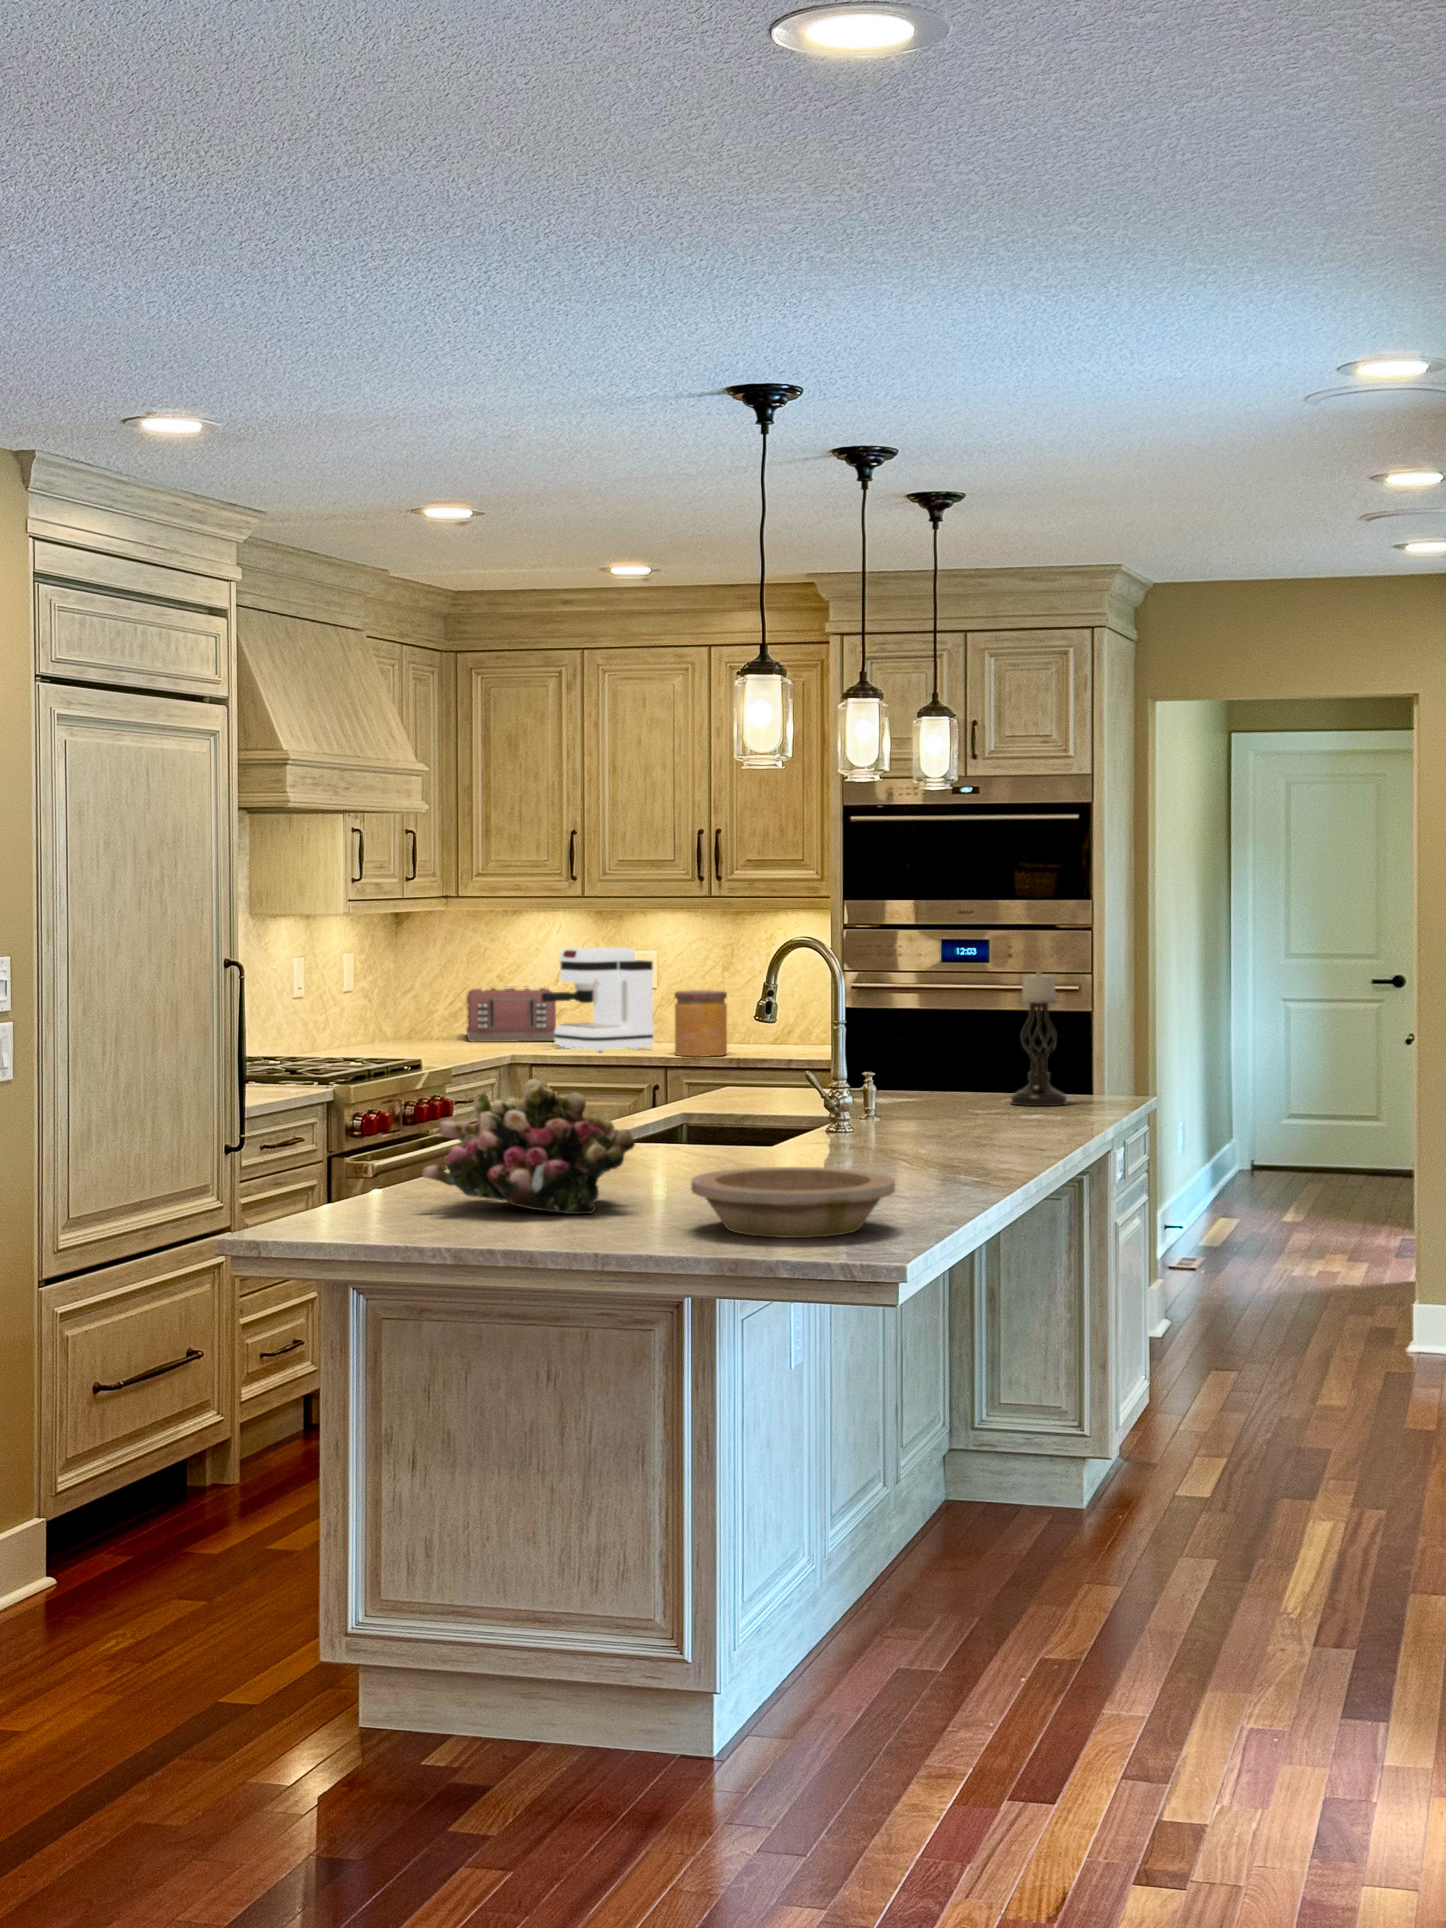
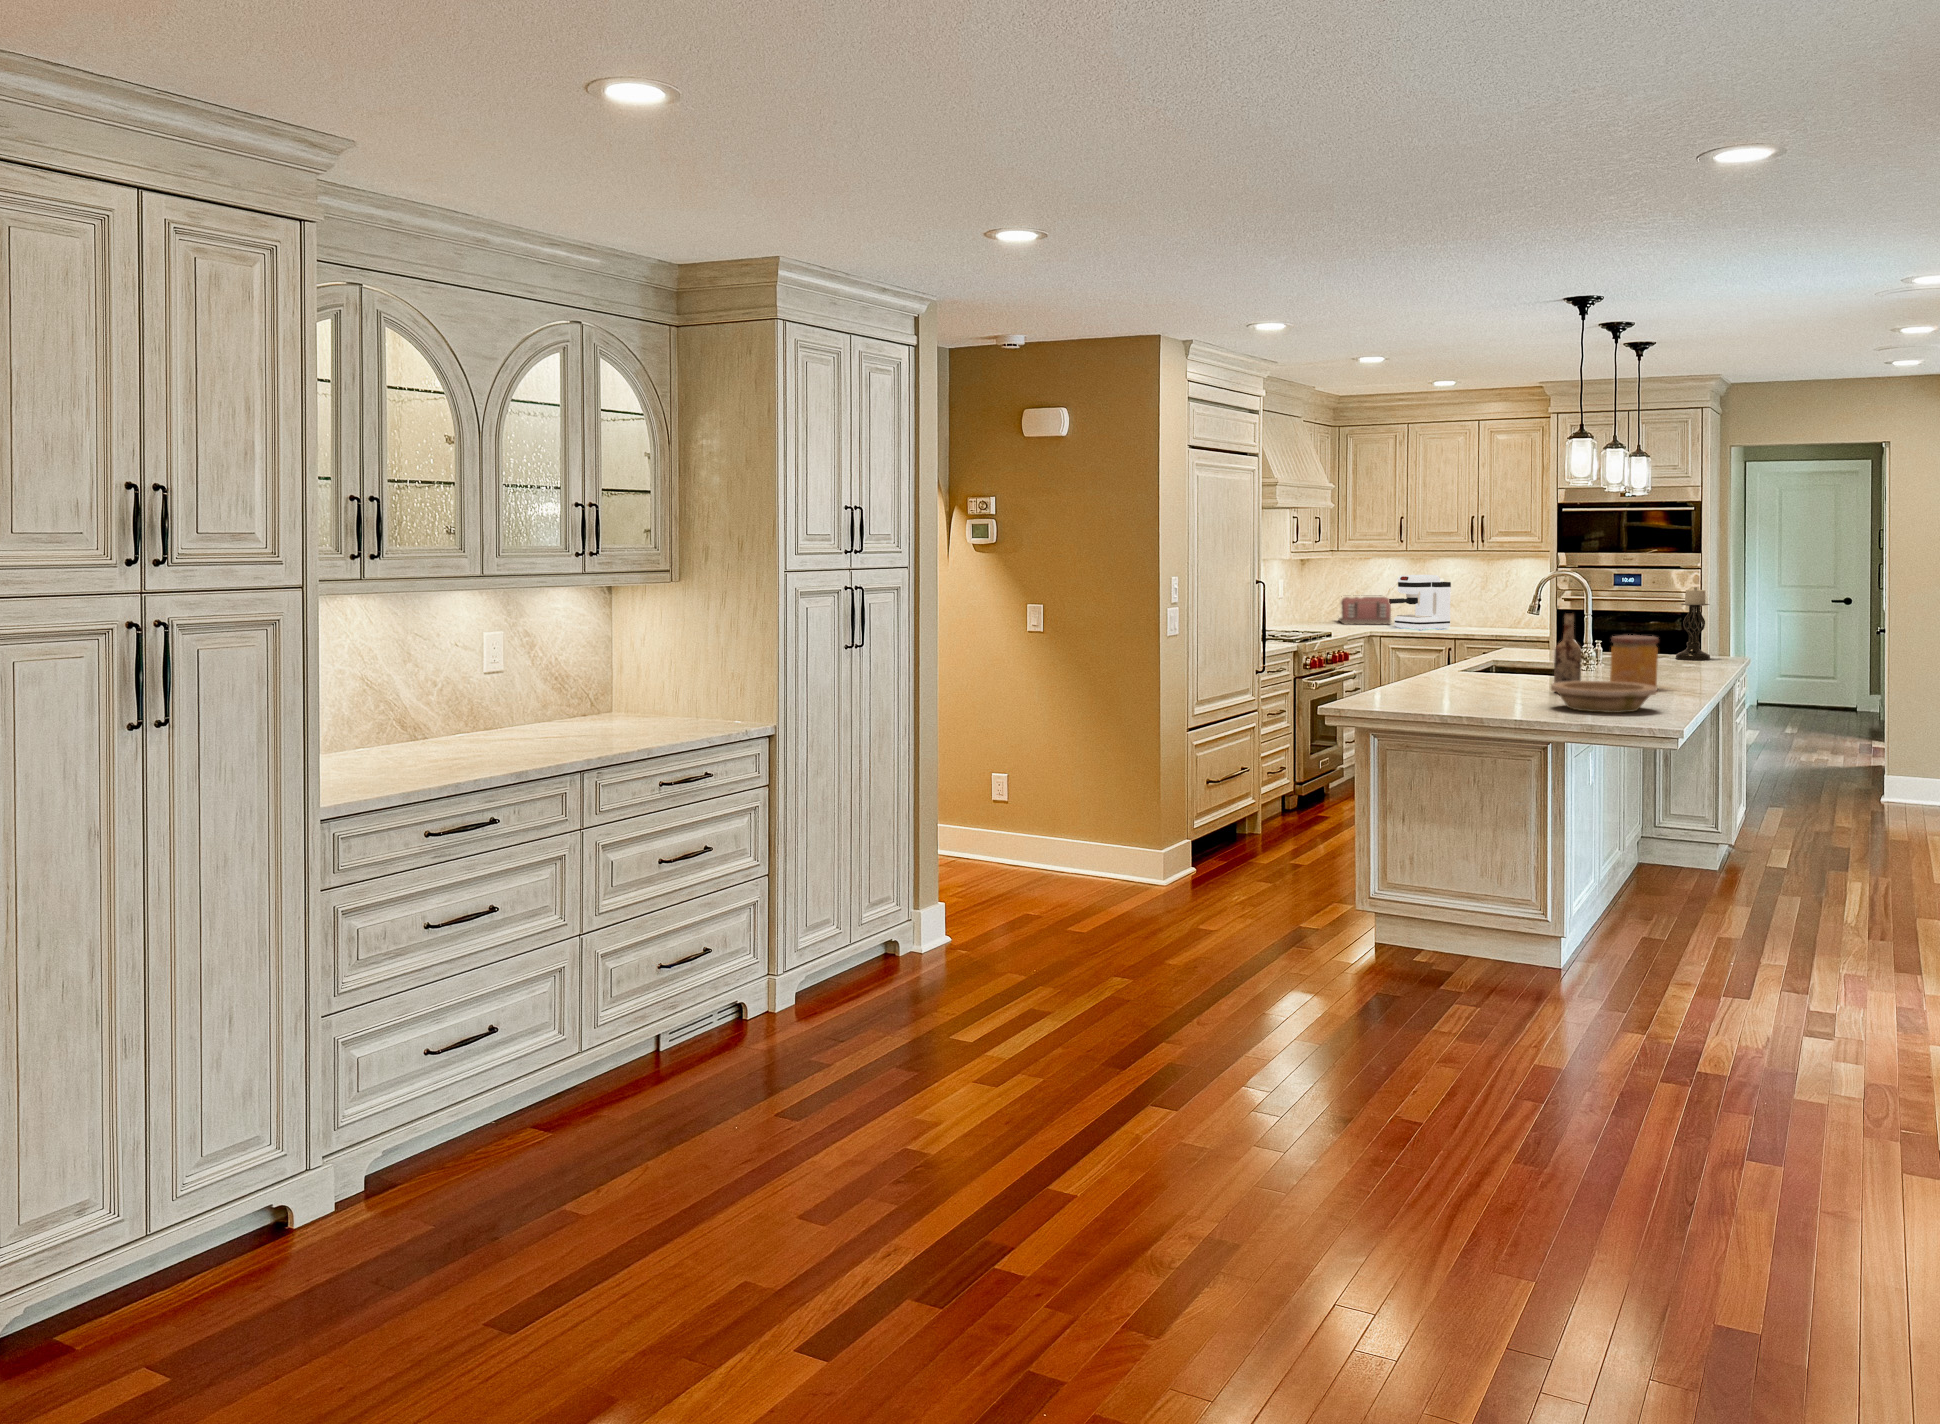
jar: present [674,990,727,1057] -> present [1610,635,1659,687]
wine bottle: none [731,1023,782,1189] -> present [1554,613,1582,683]
flower arrangement: present [422,1079,635,1214] -> none [1408,638,1514,701]

